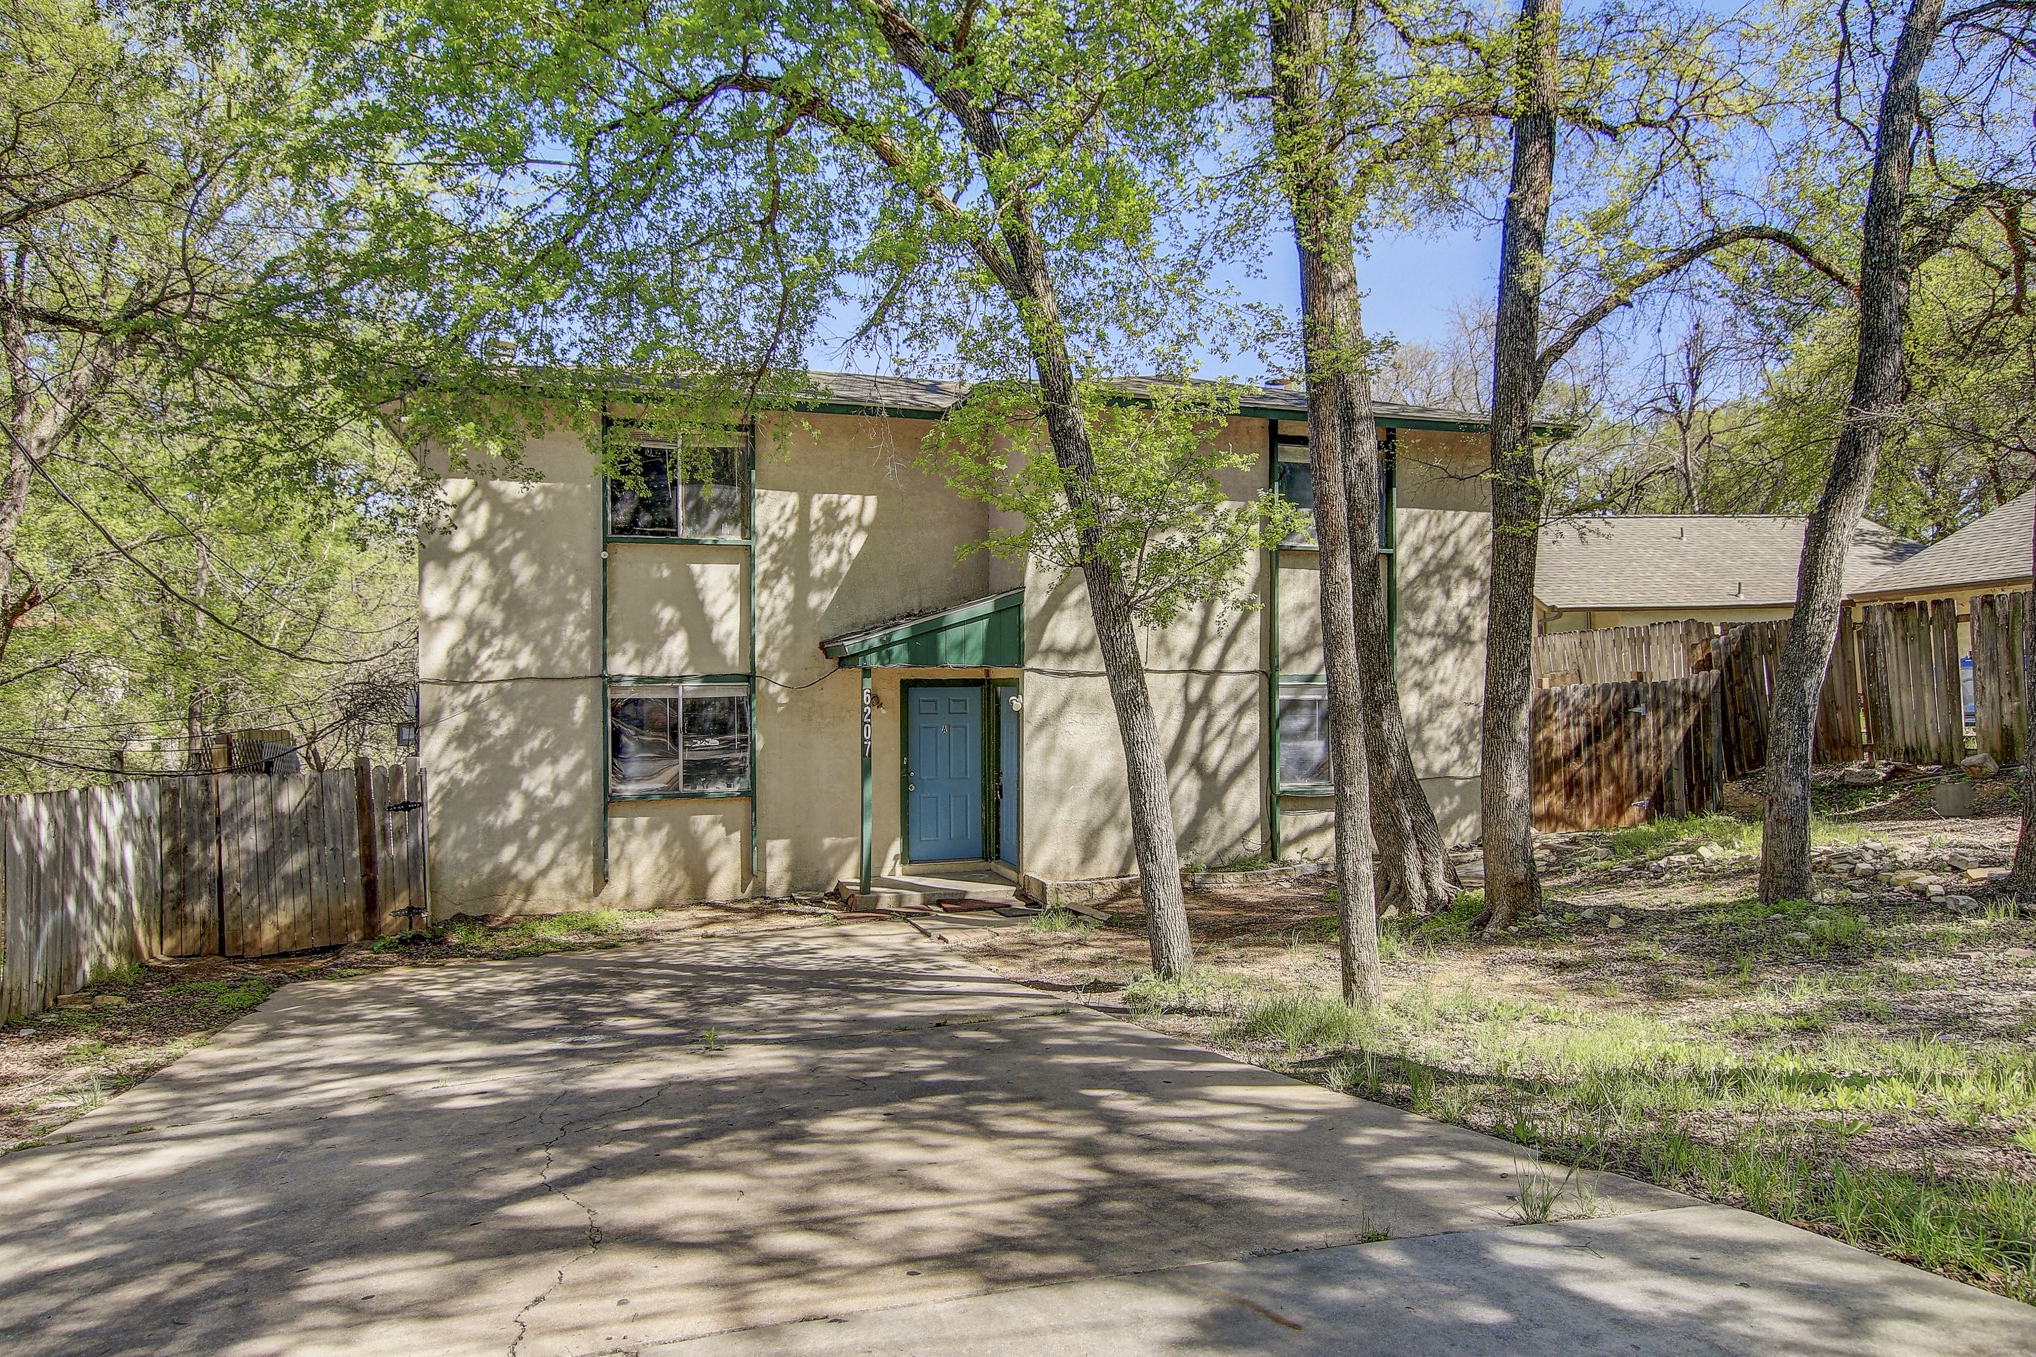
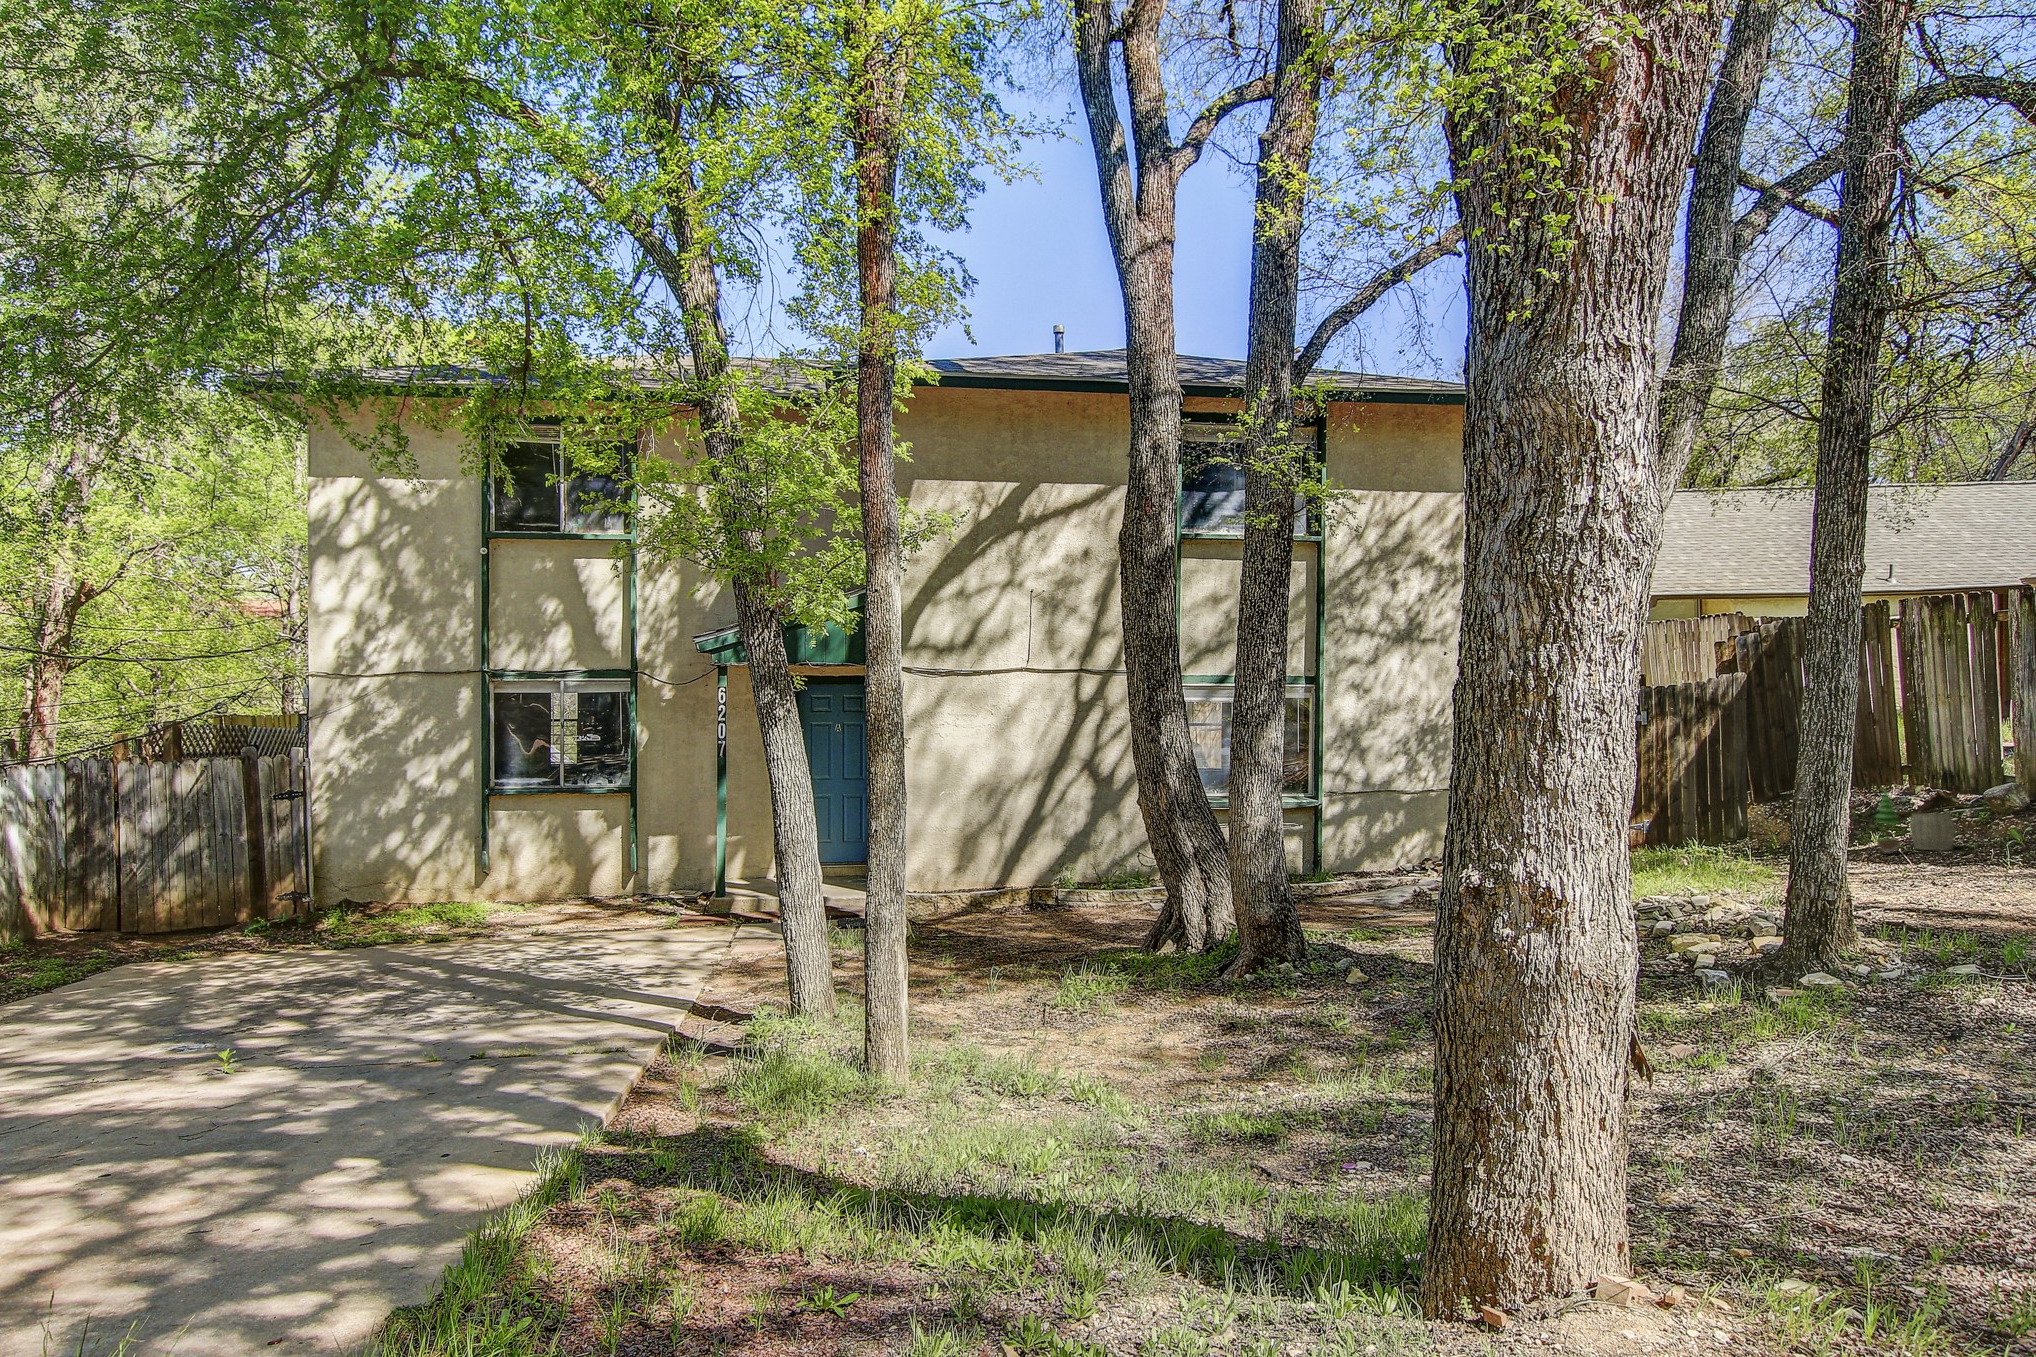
potted tree: none [1908,763,1934,821] -> present [1876,791,1899,854]

